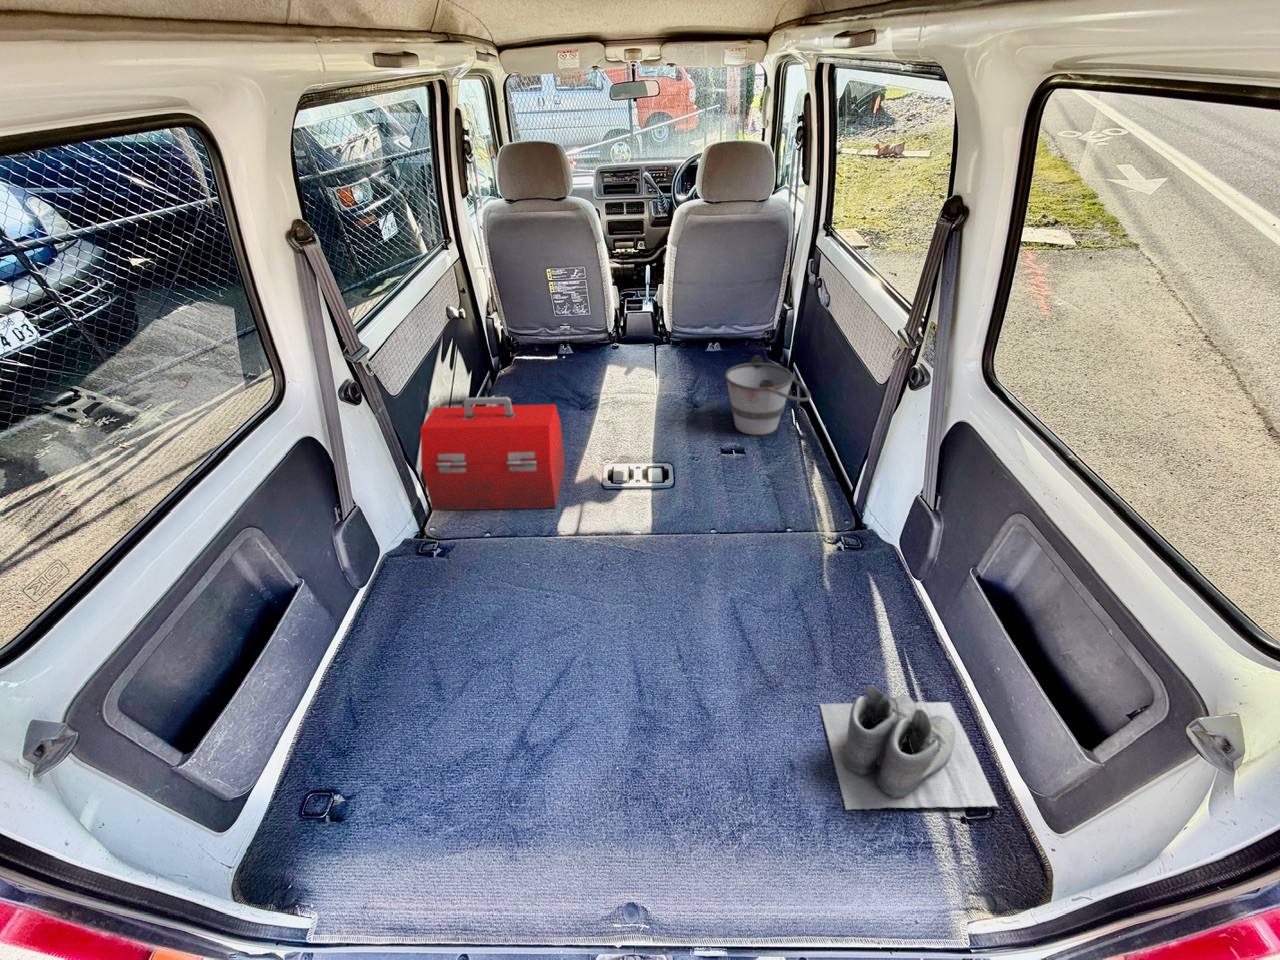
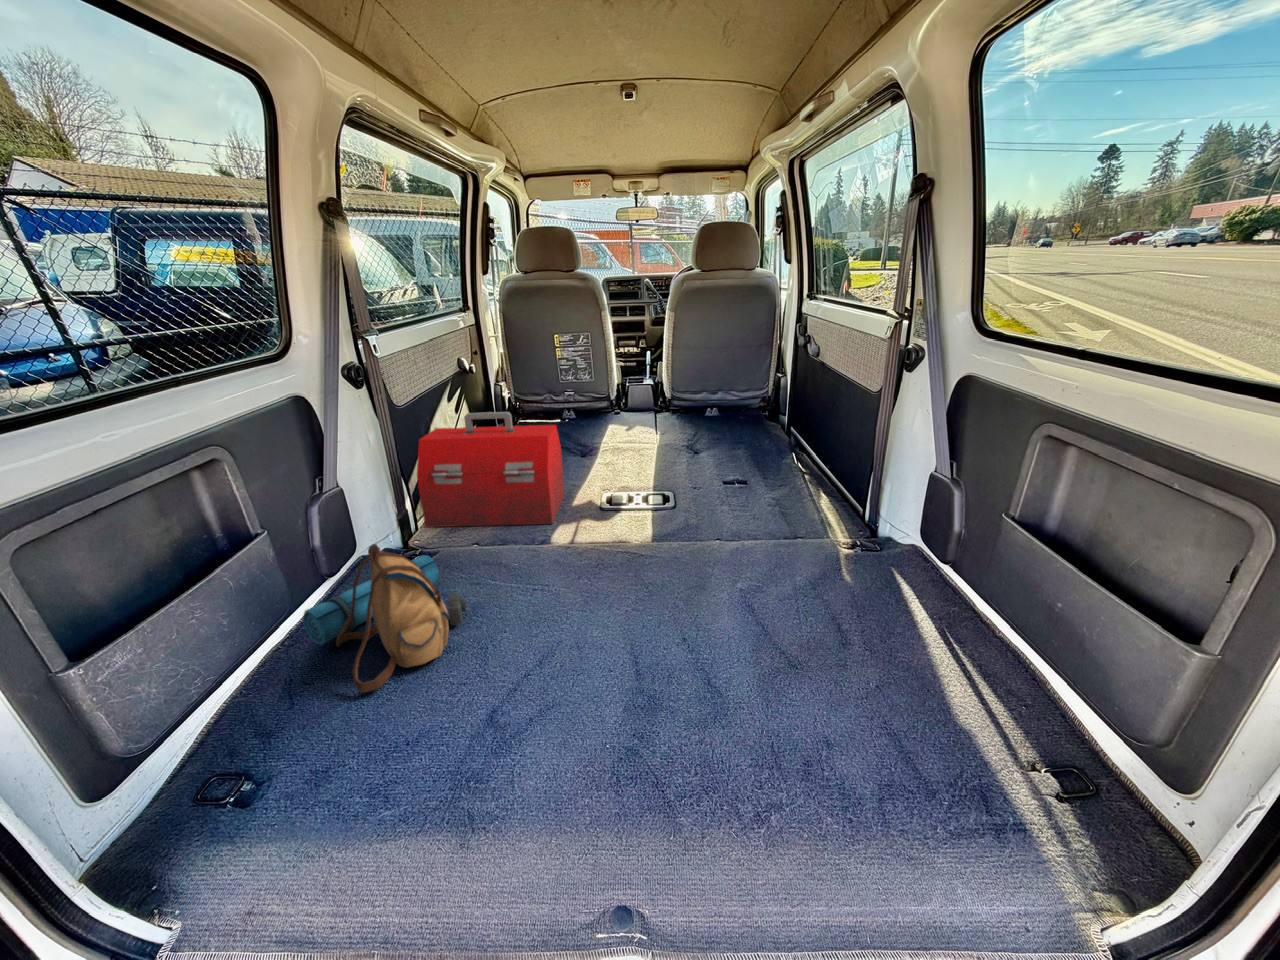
bucket: present [725,356,811,435] -> none [722,400,807,472]
backpack: none [345,564,486,714] -> present [303,544,466,693]
boots: present [820,686,998,810] -> none [851,635,1102,790]

